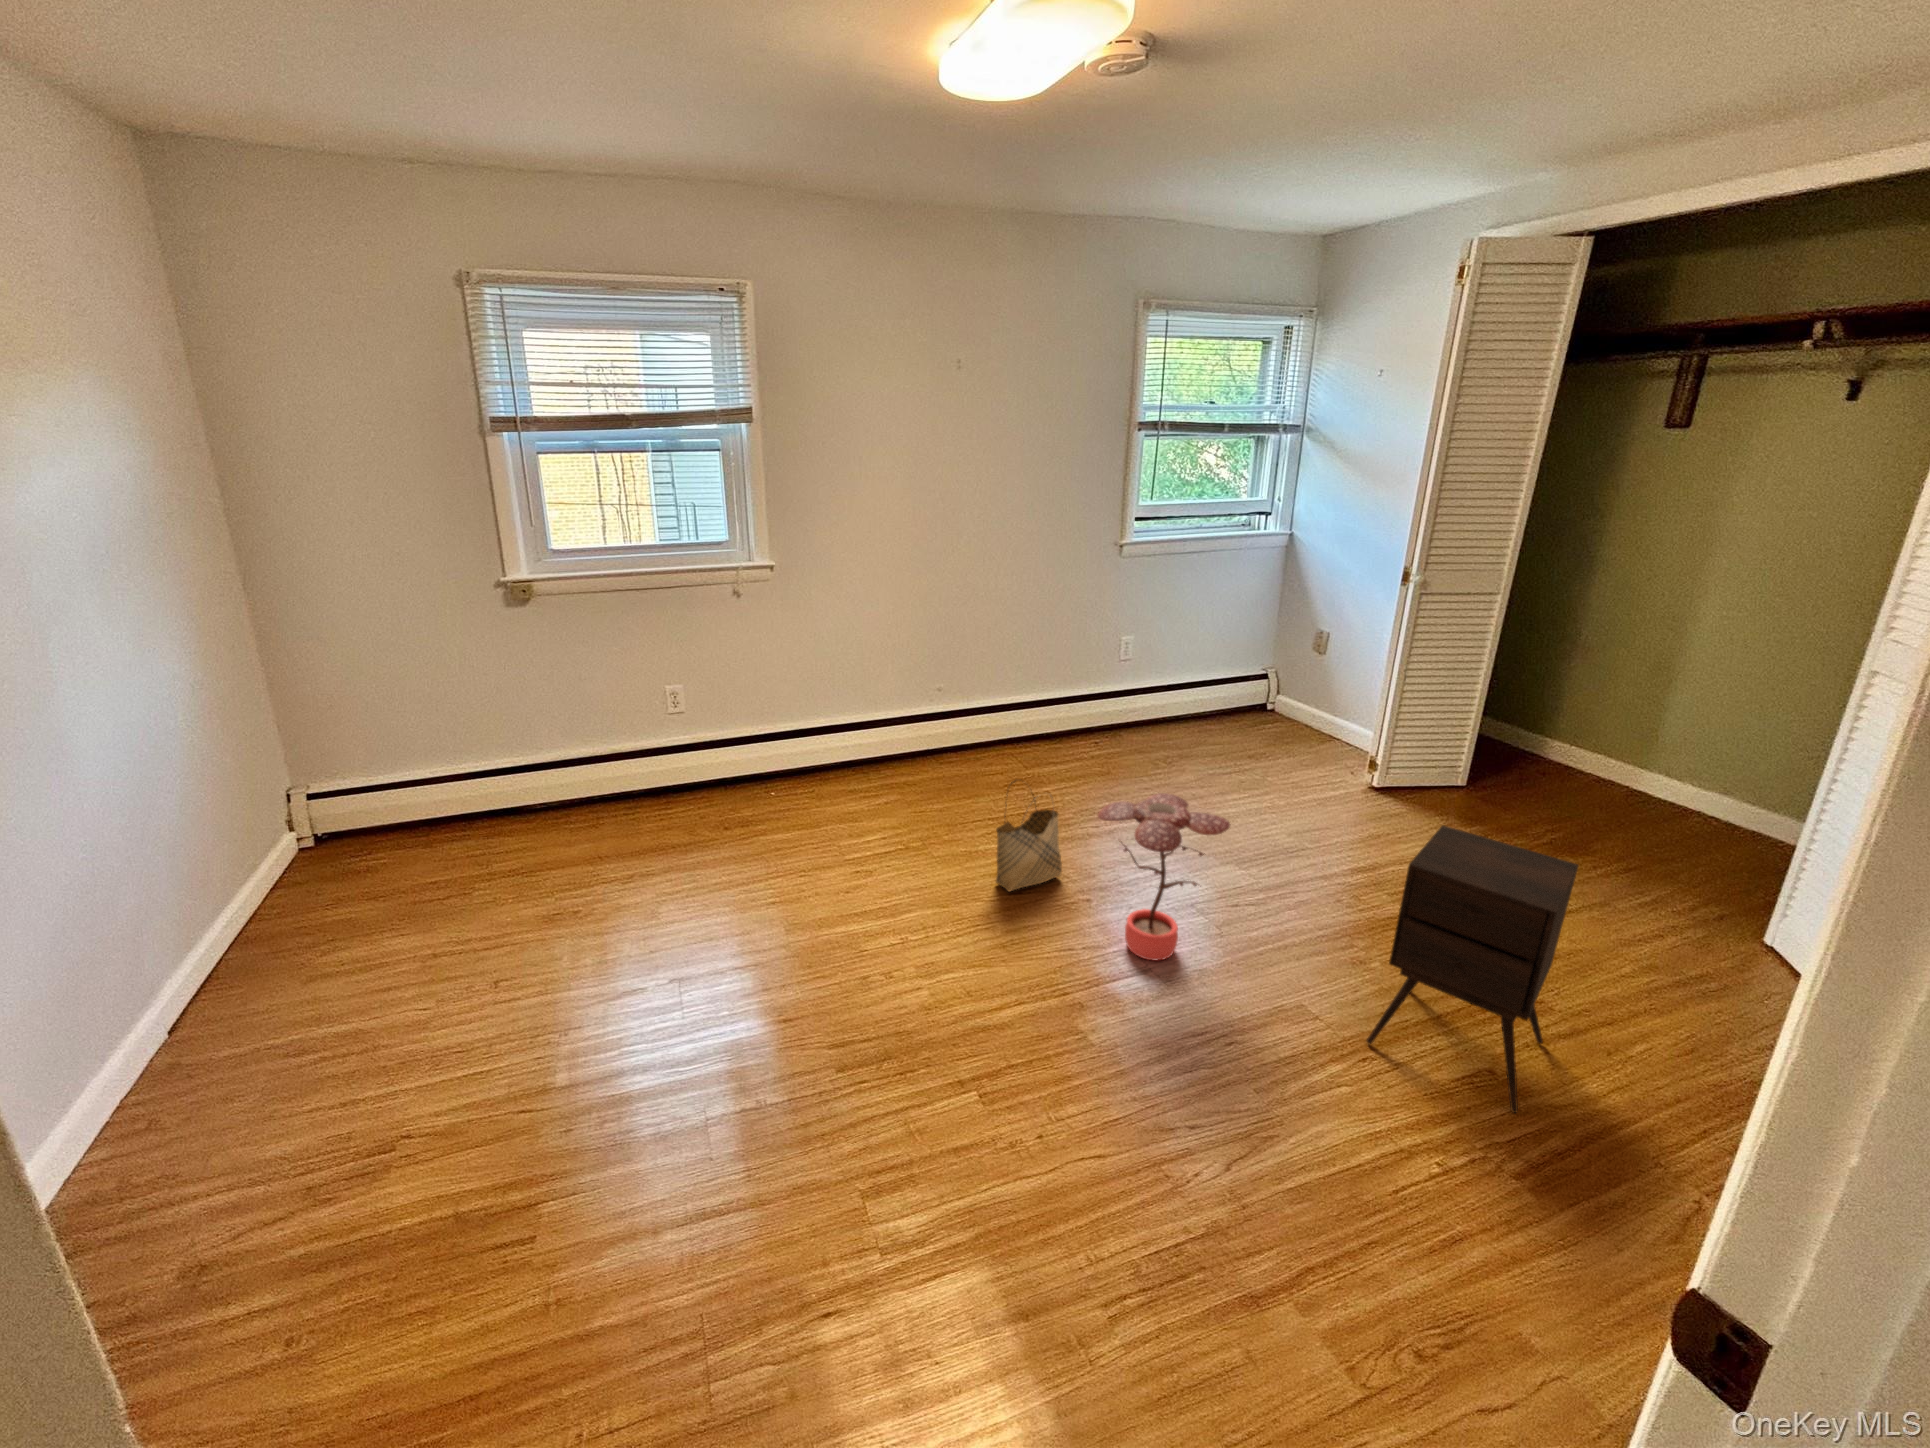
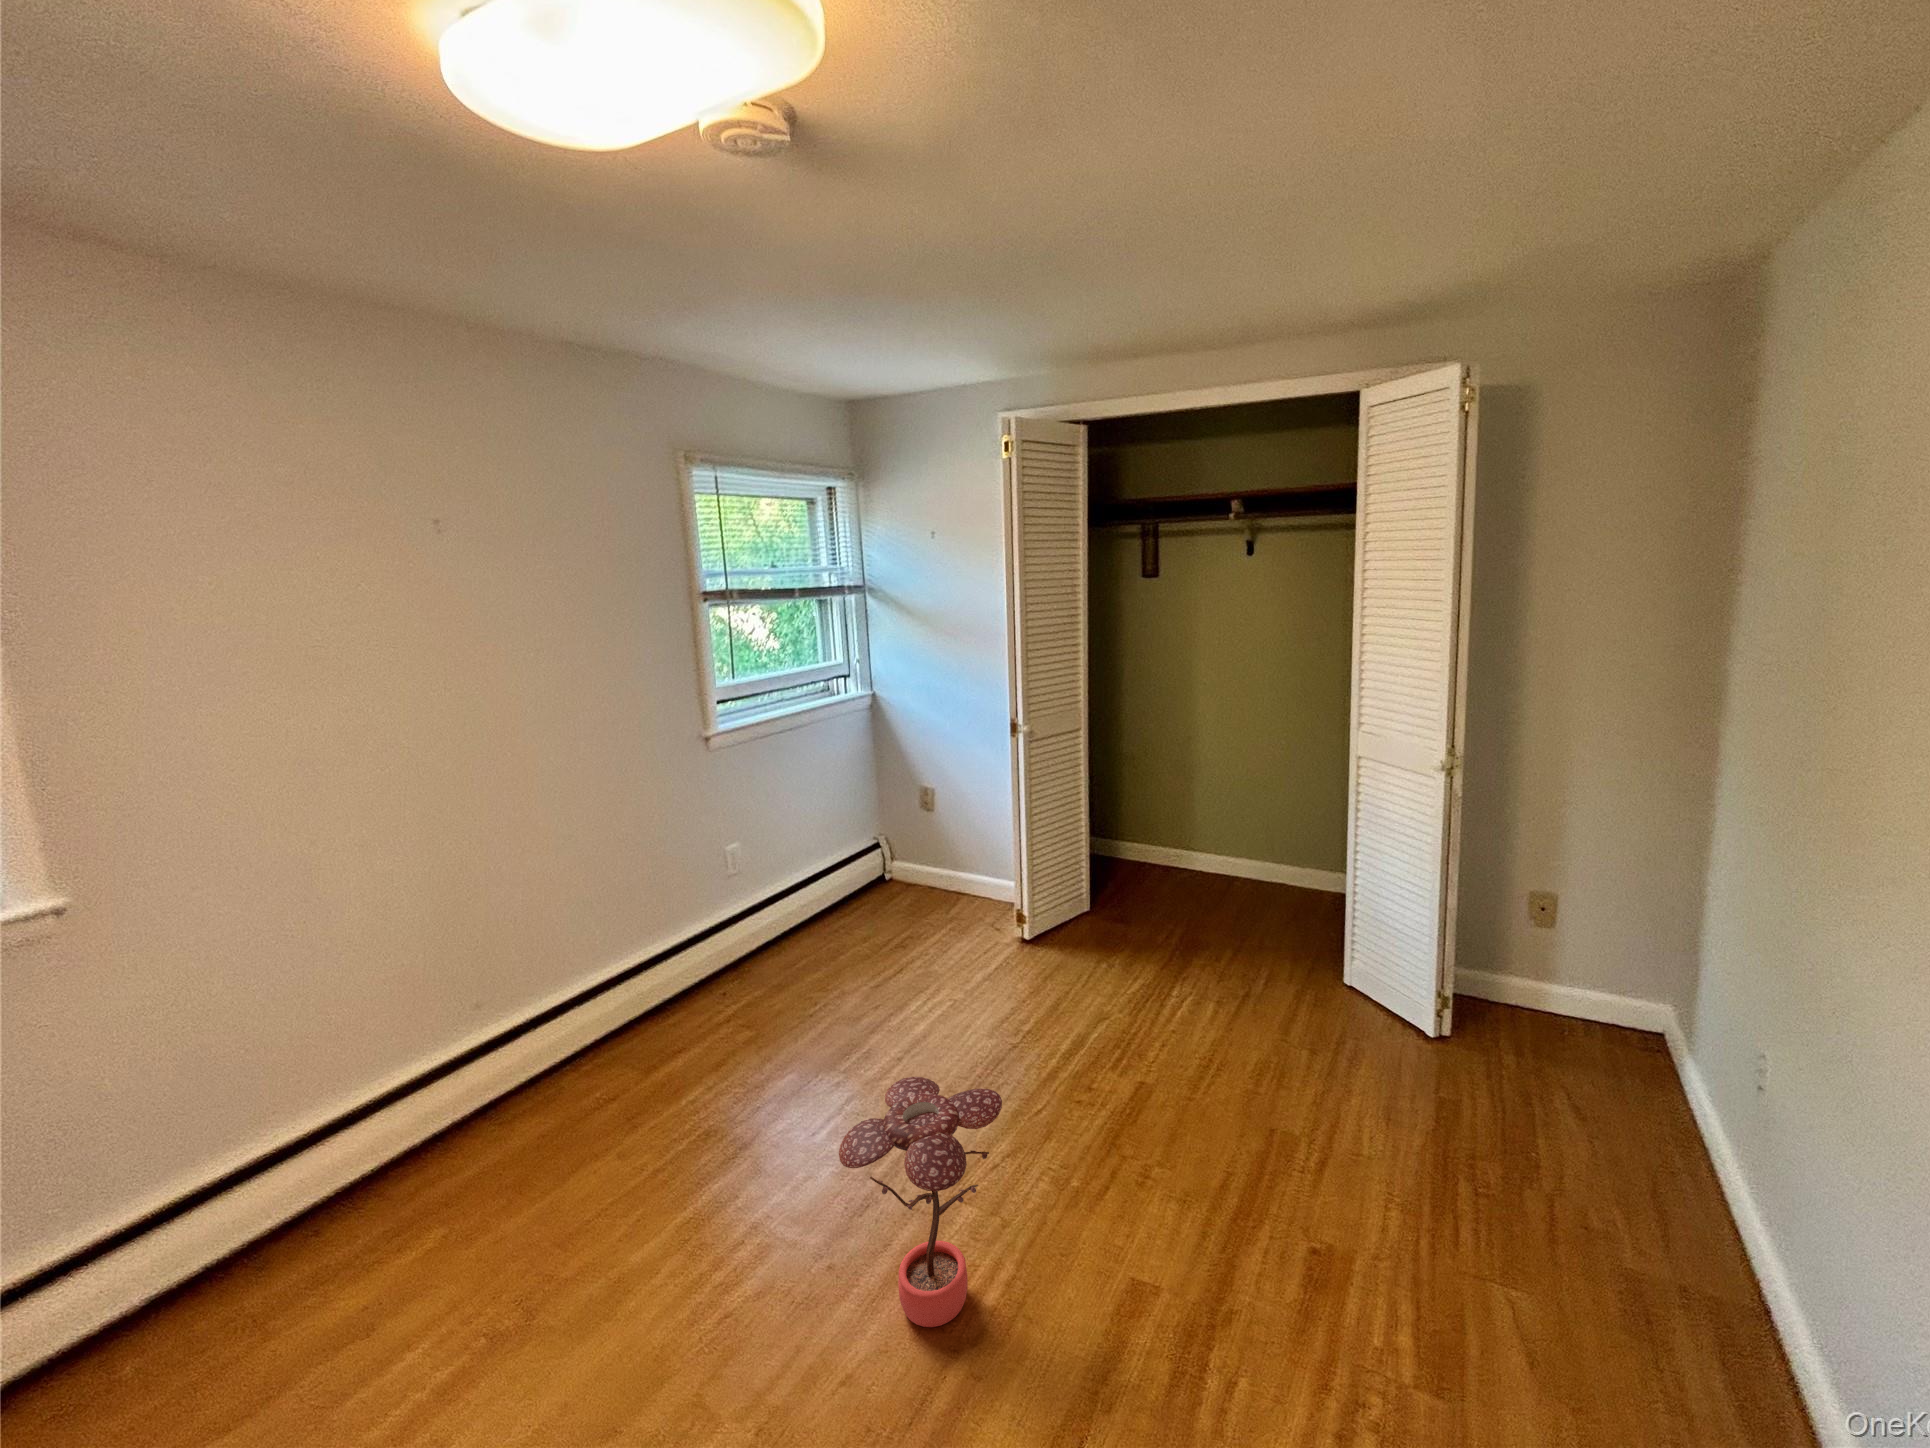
woven basket: present [996,780,1062,892] -> none [670,1134,772,1324]
side table: present [1367,825,1579,1113] -> none [1182,1006,1345,1295]

